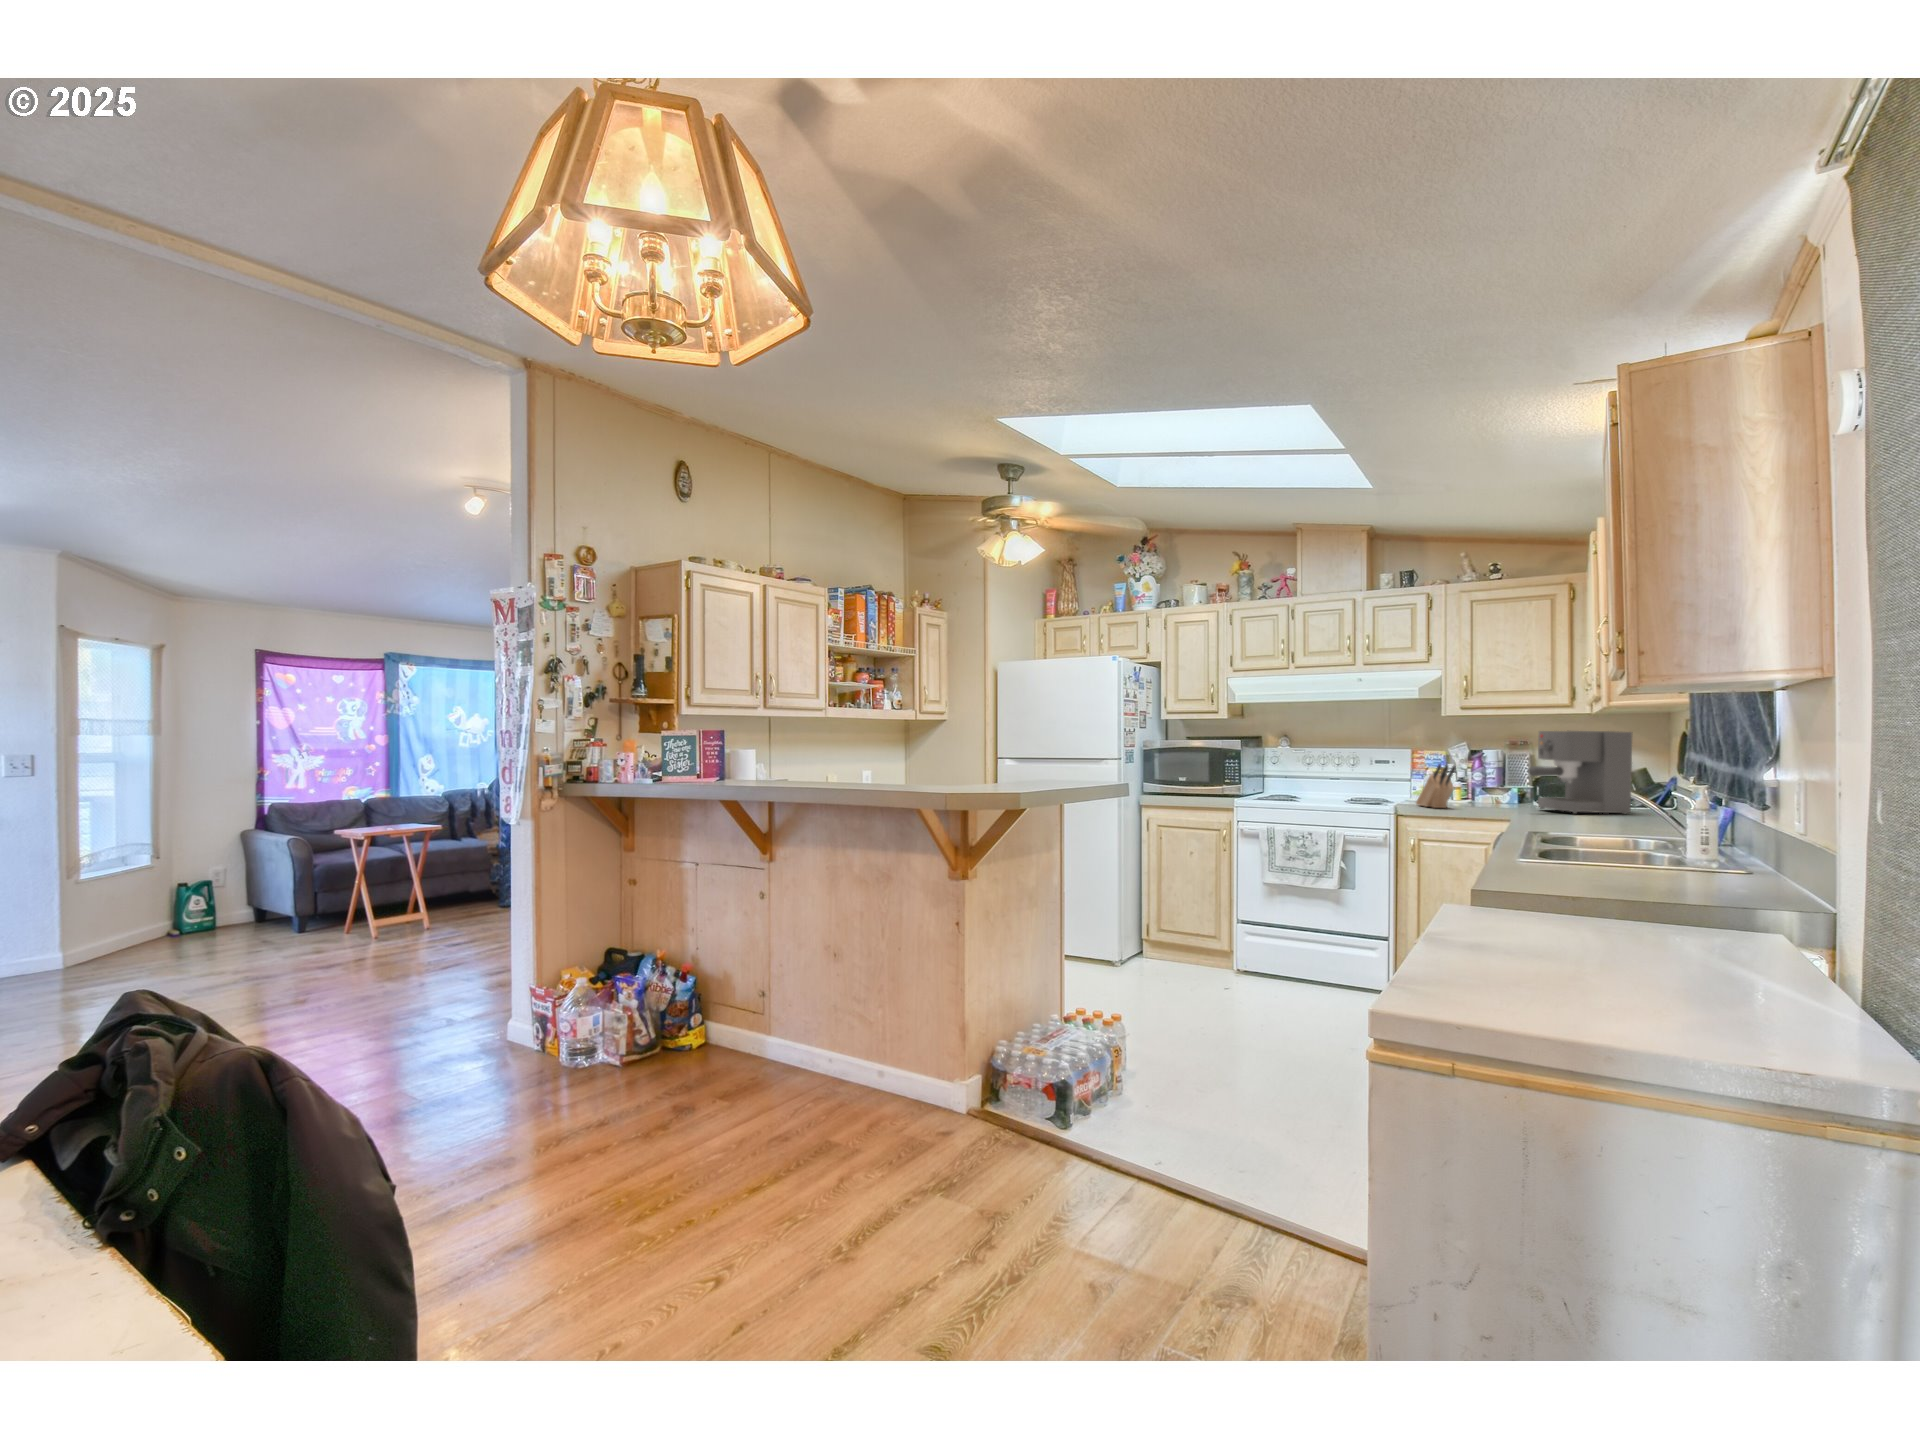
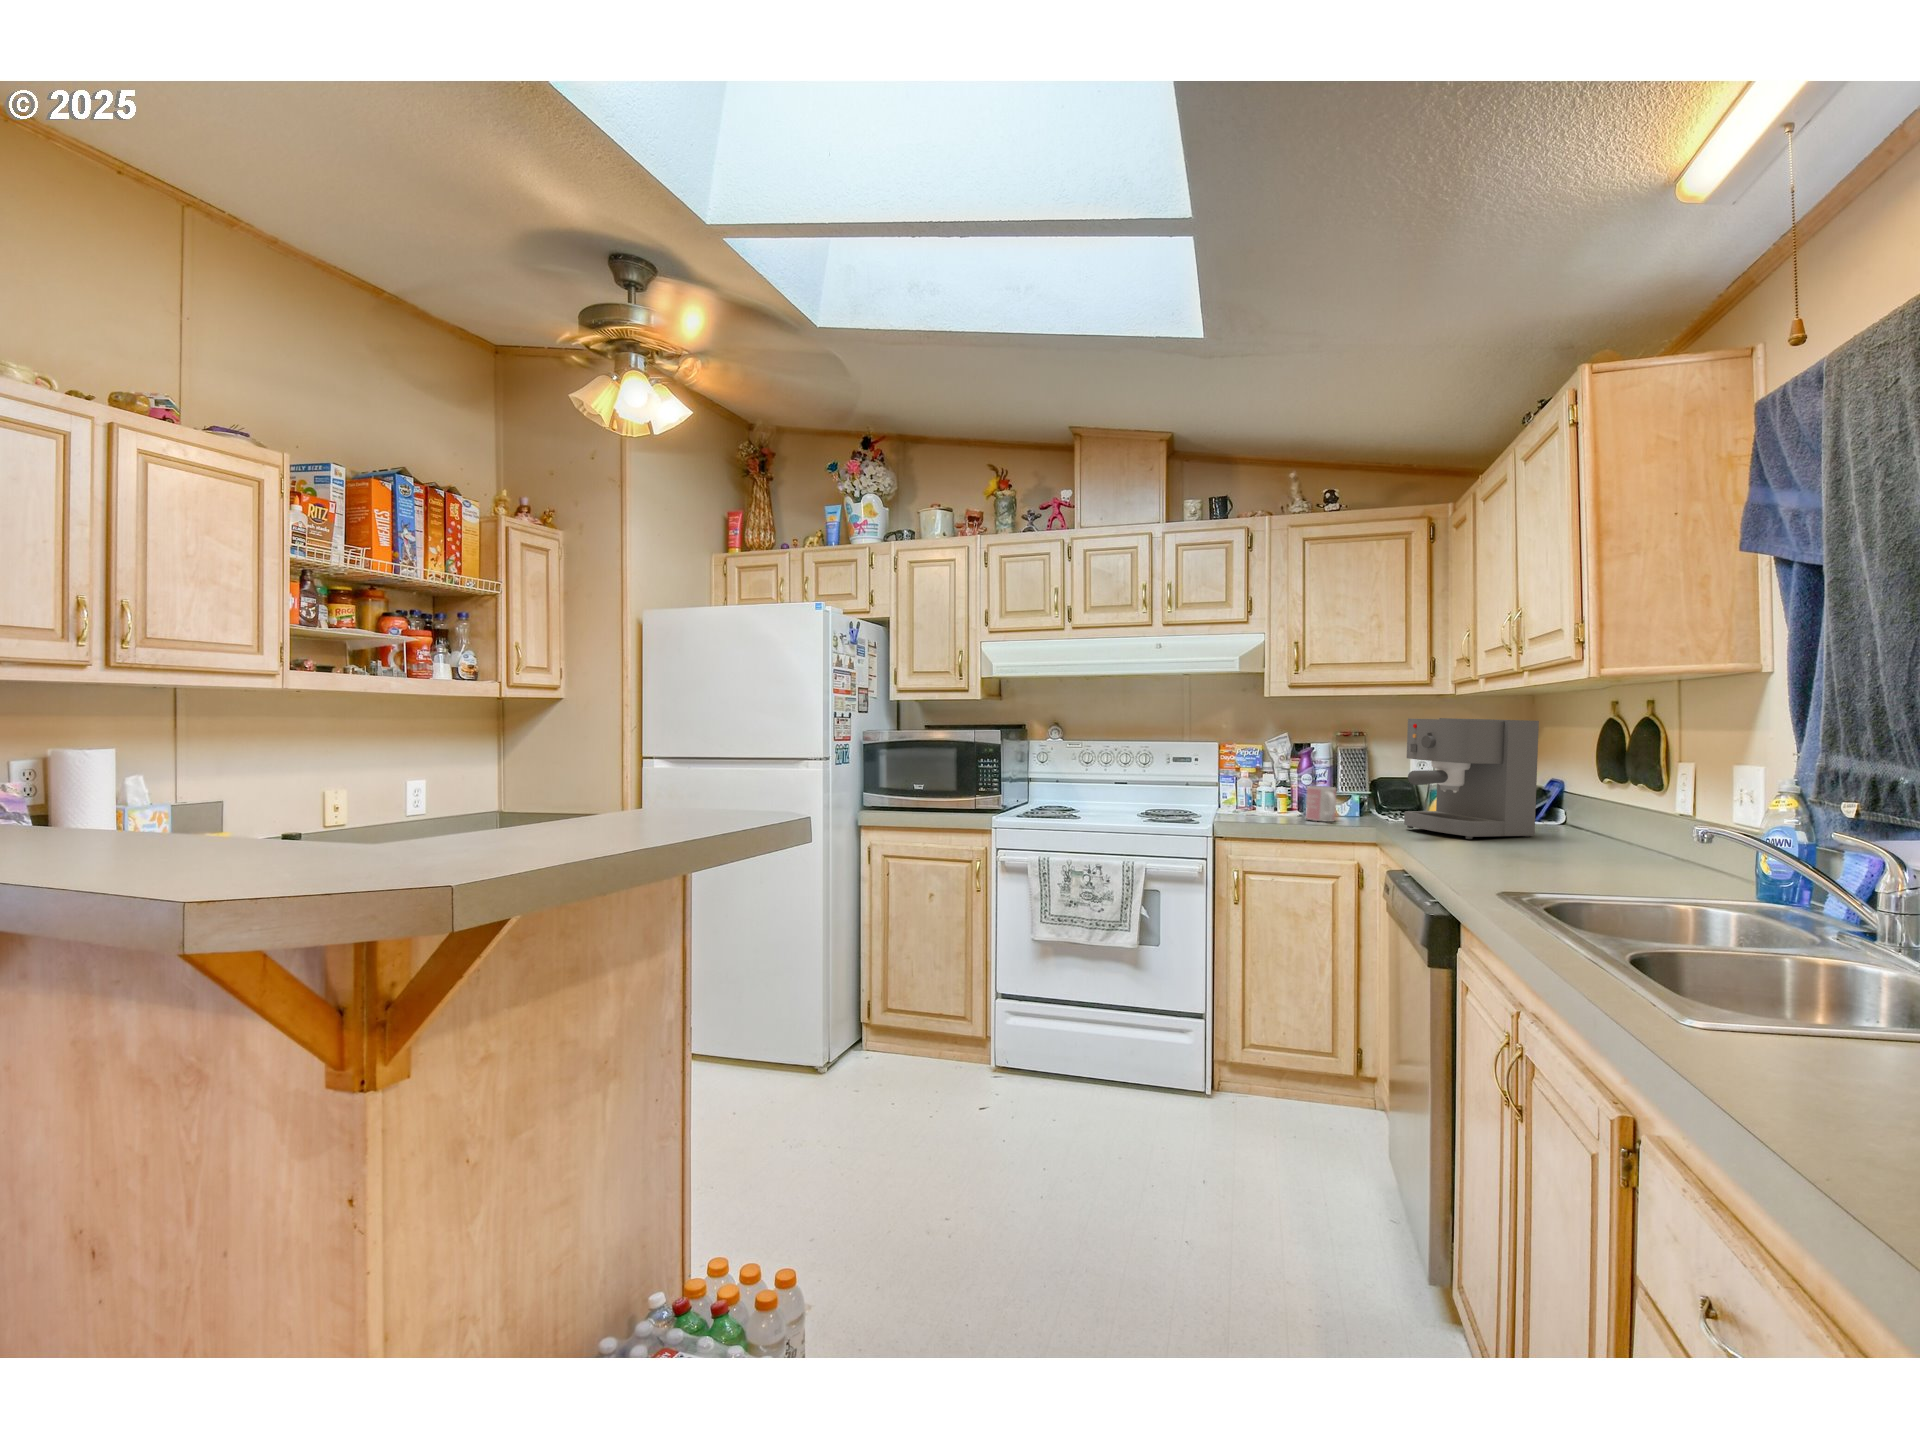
knife block: present [1416,765,1456,808] -> none [1237,766,1299,828]
mug: none [1471,781,1494,806] -> present [1306,786,1336,822]

